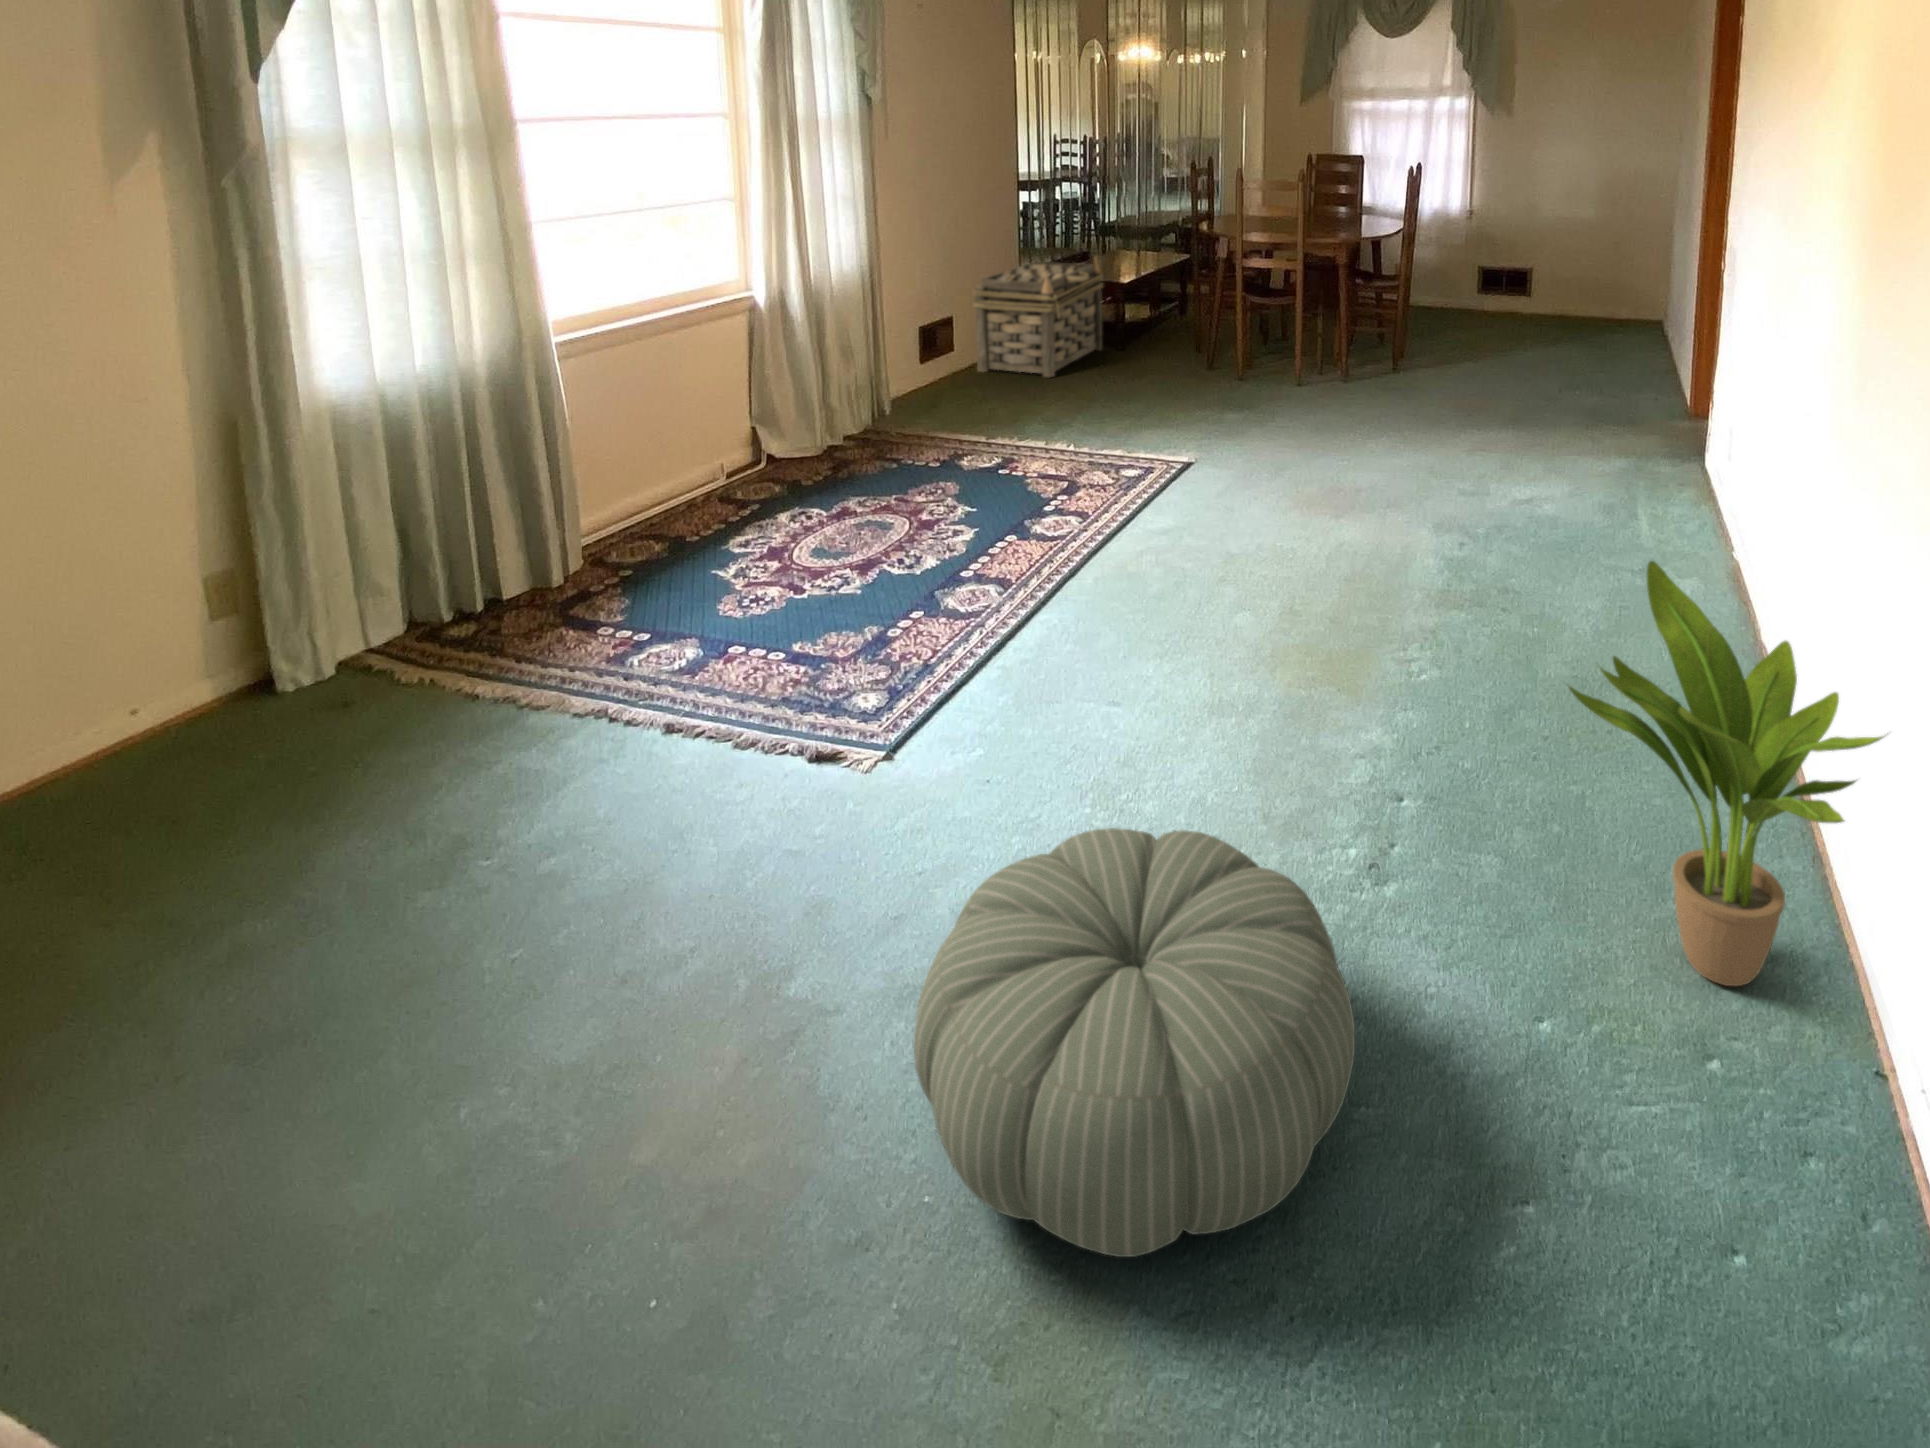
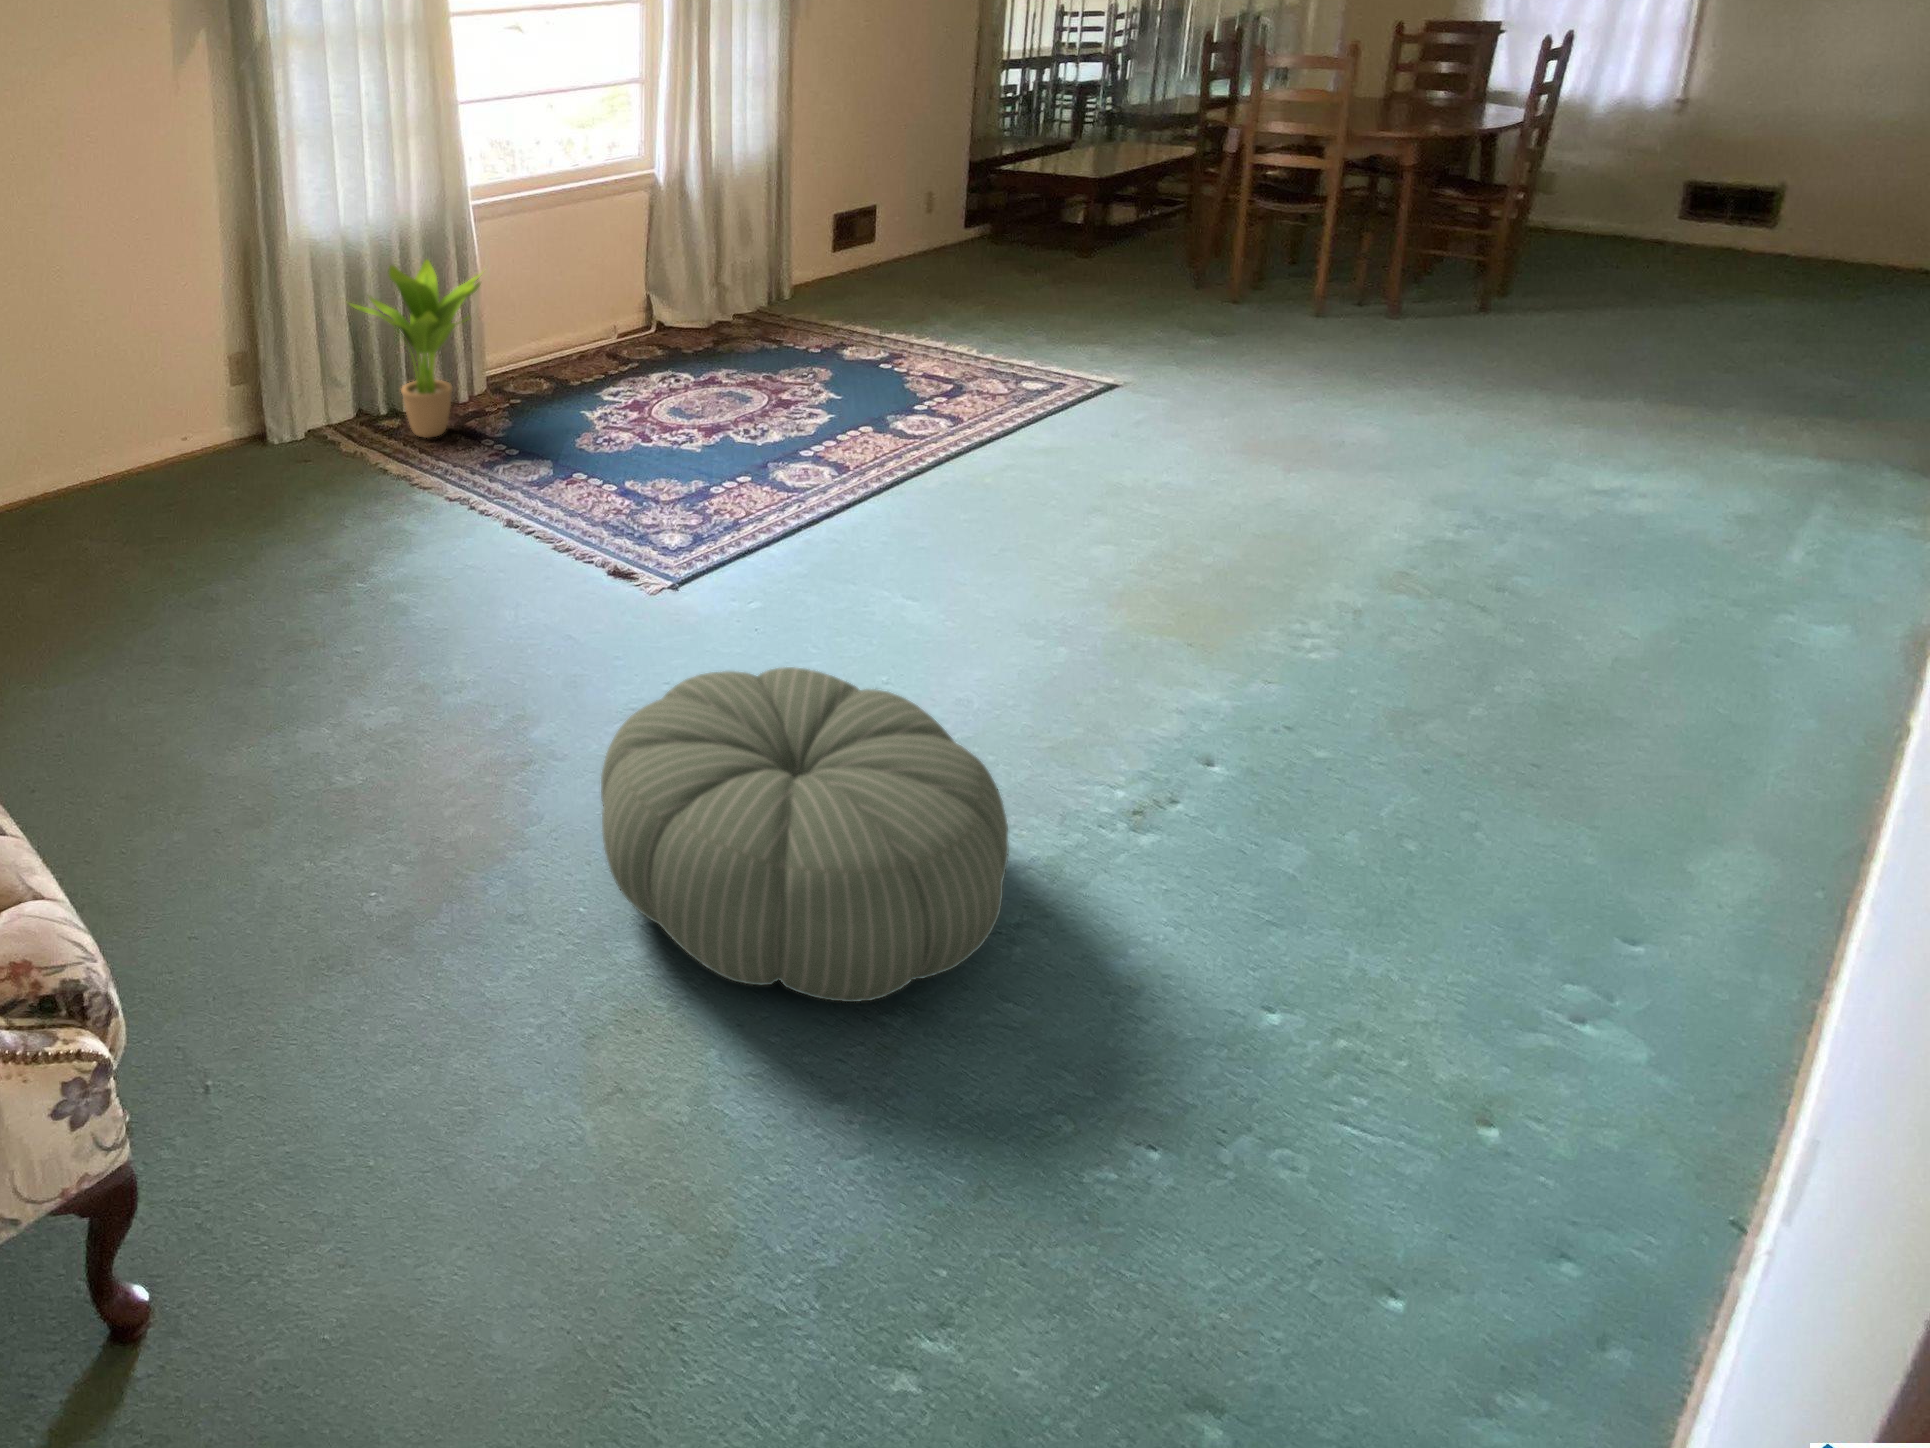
basket: present [973,257,1103,377] -> none [899,143,1071,278]
potted plant: present [1569,561,1888,986] -> present [347,260,480,438]

